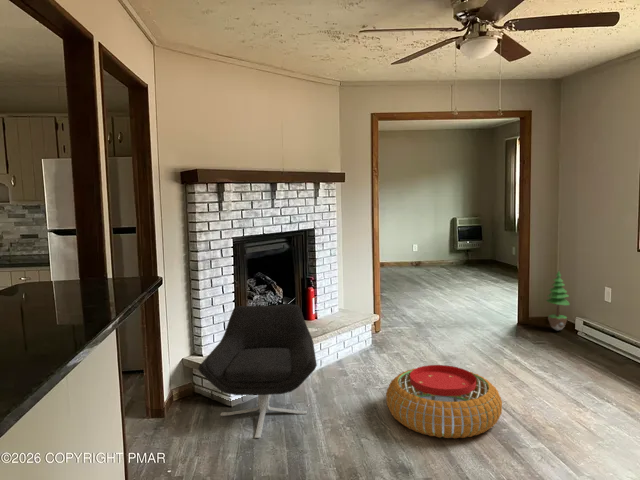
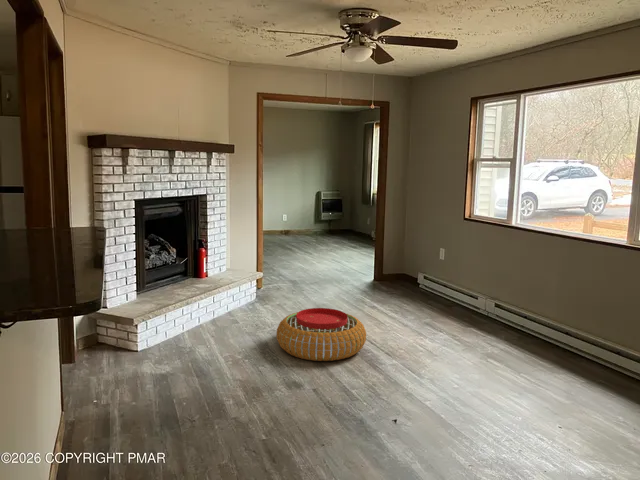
potted tree: present [546,272,569,331] -> none [396,235,414,285]
lounge chair: present [198,305,317,438] -> none [111,261,220,373]

